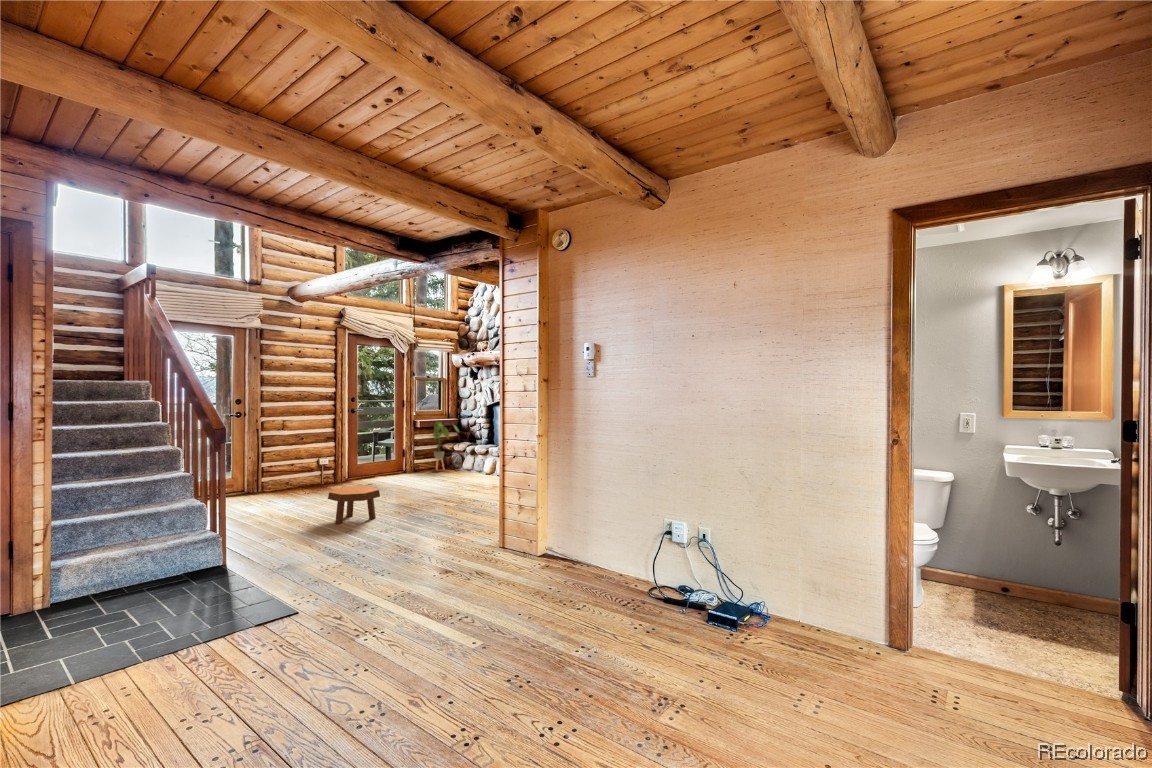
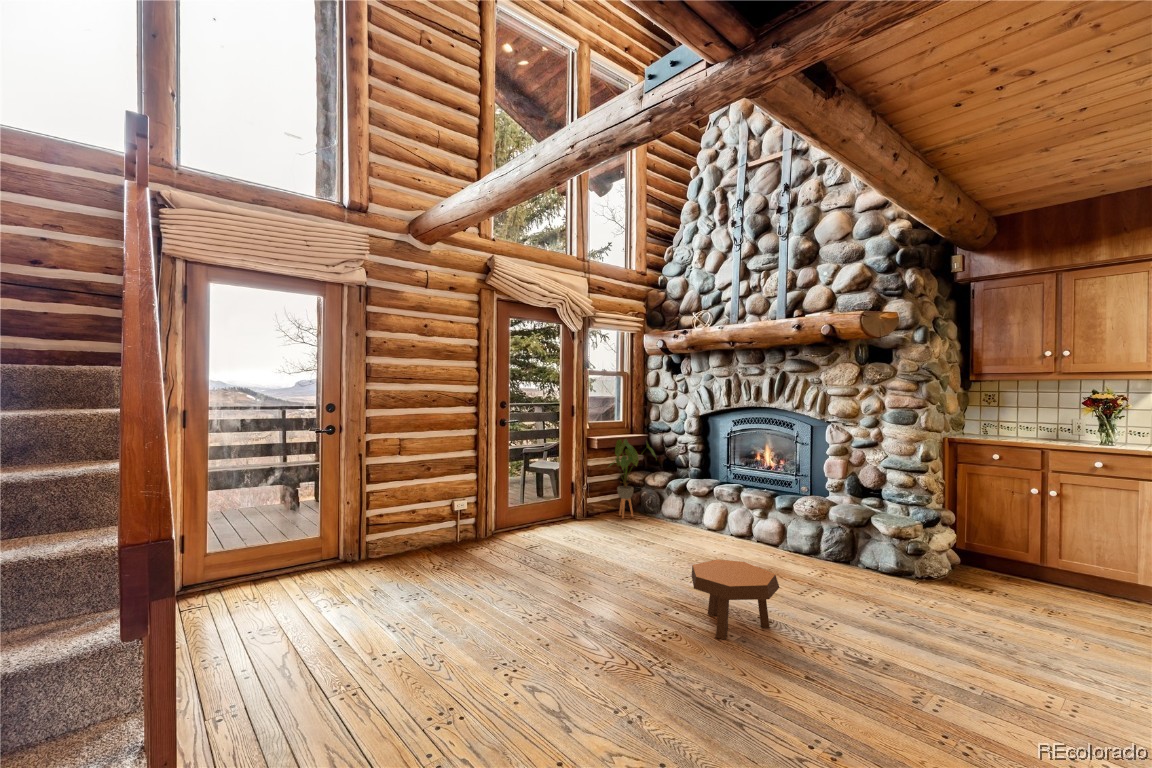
footstool: present [328,486,380,524] -> present [692,560,779,640]

